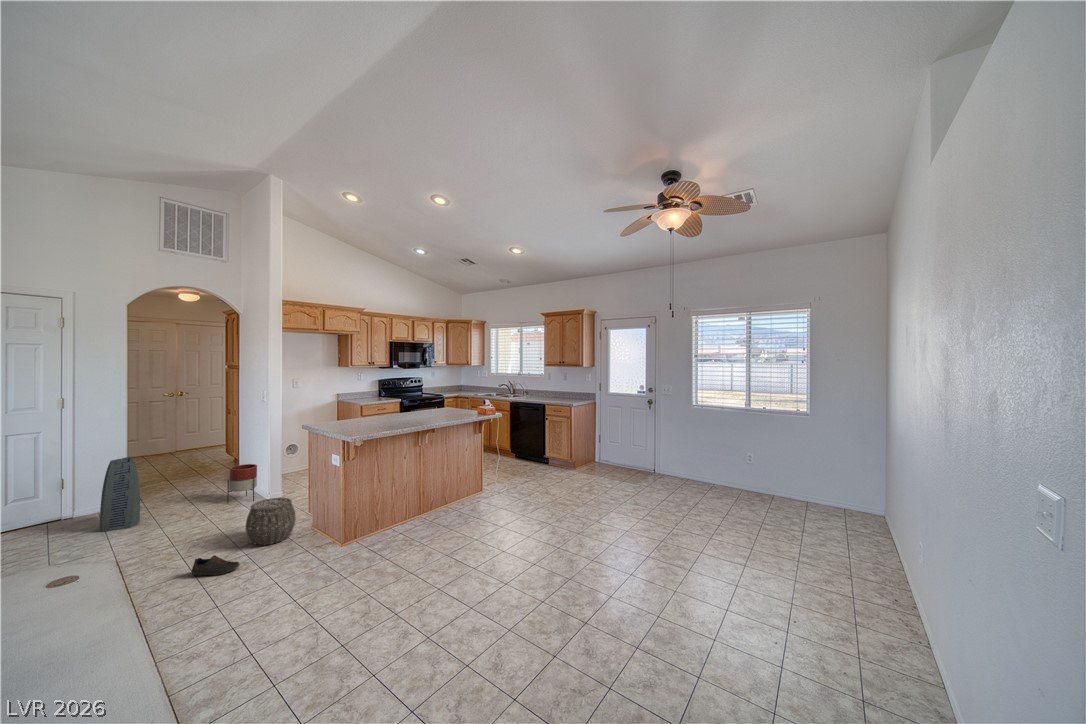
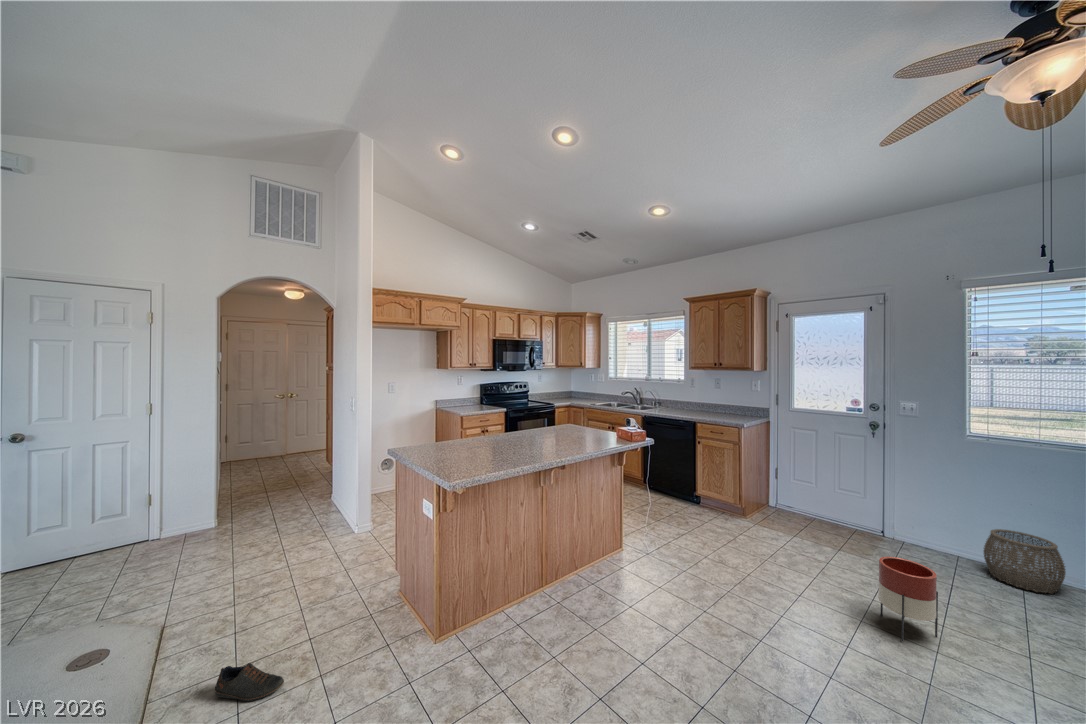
air purifier: present [100,456,140,532] -> none [159,478,207,574]
planter: present [227,464,257,503] -> present [878,557,938,642]
woven basket: present [246,498,296,545] -> present [984,529,1066,594]

